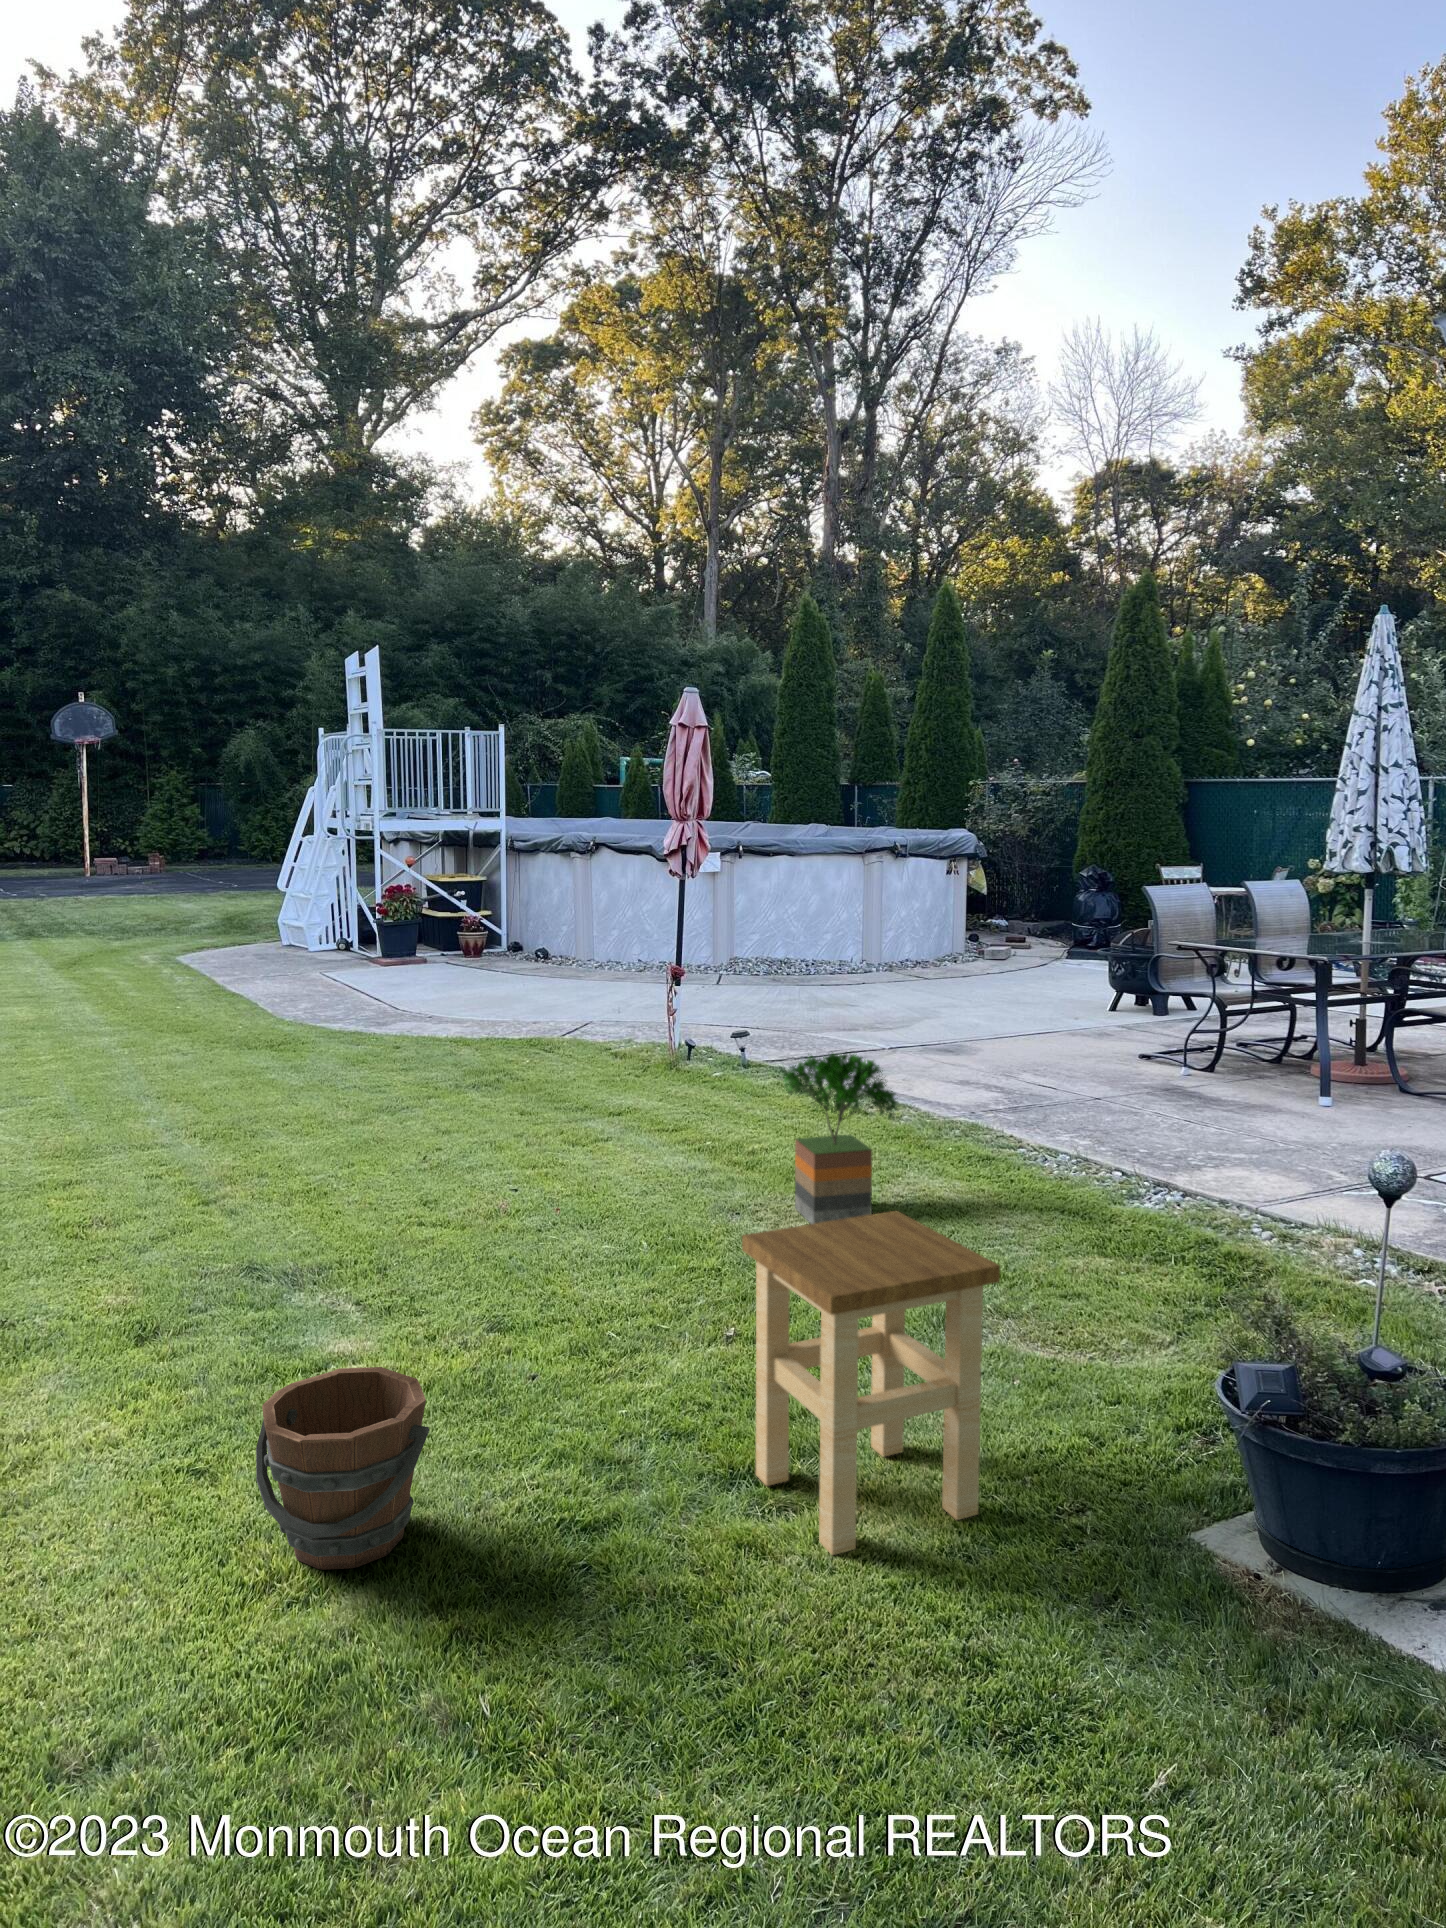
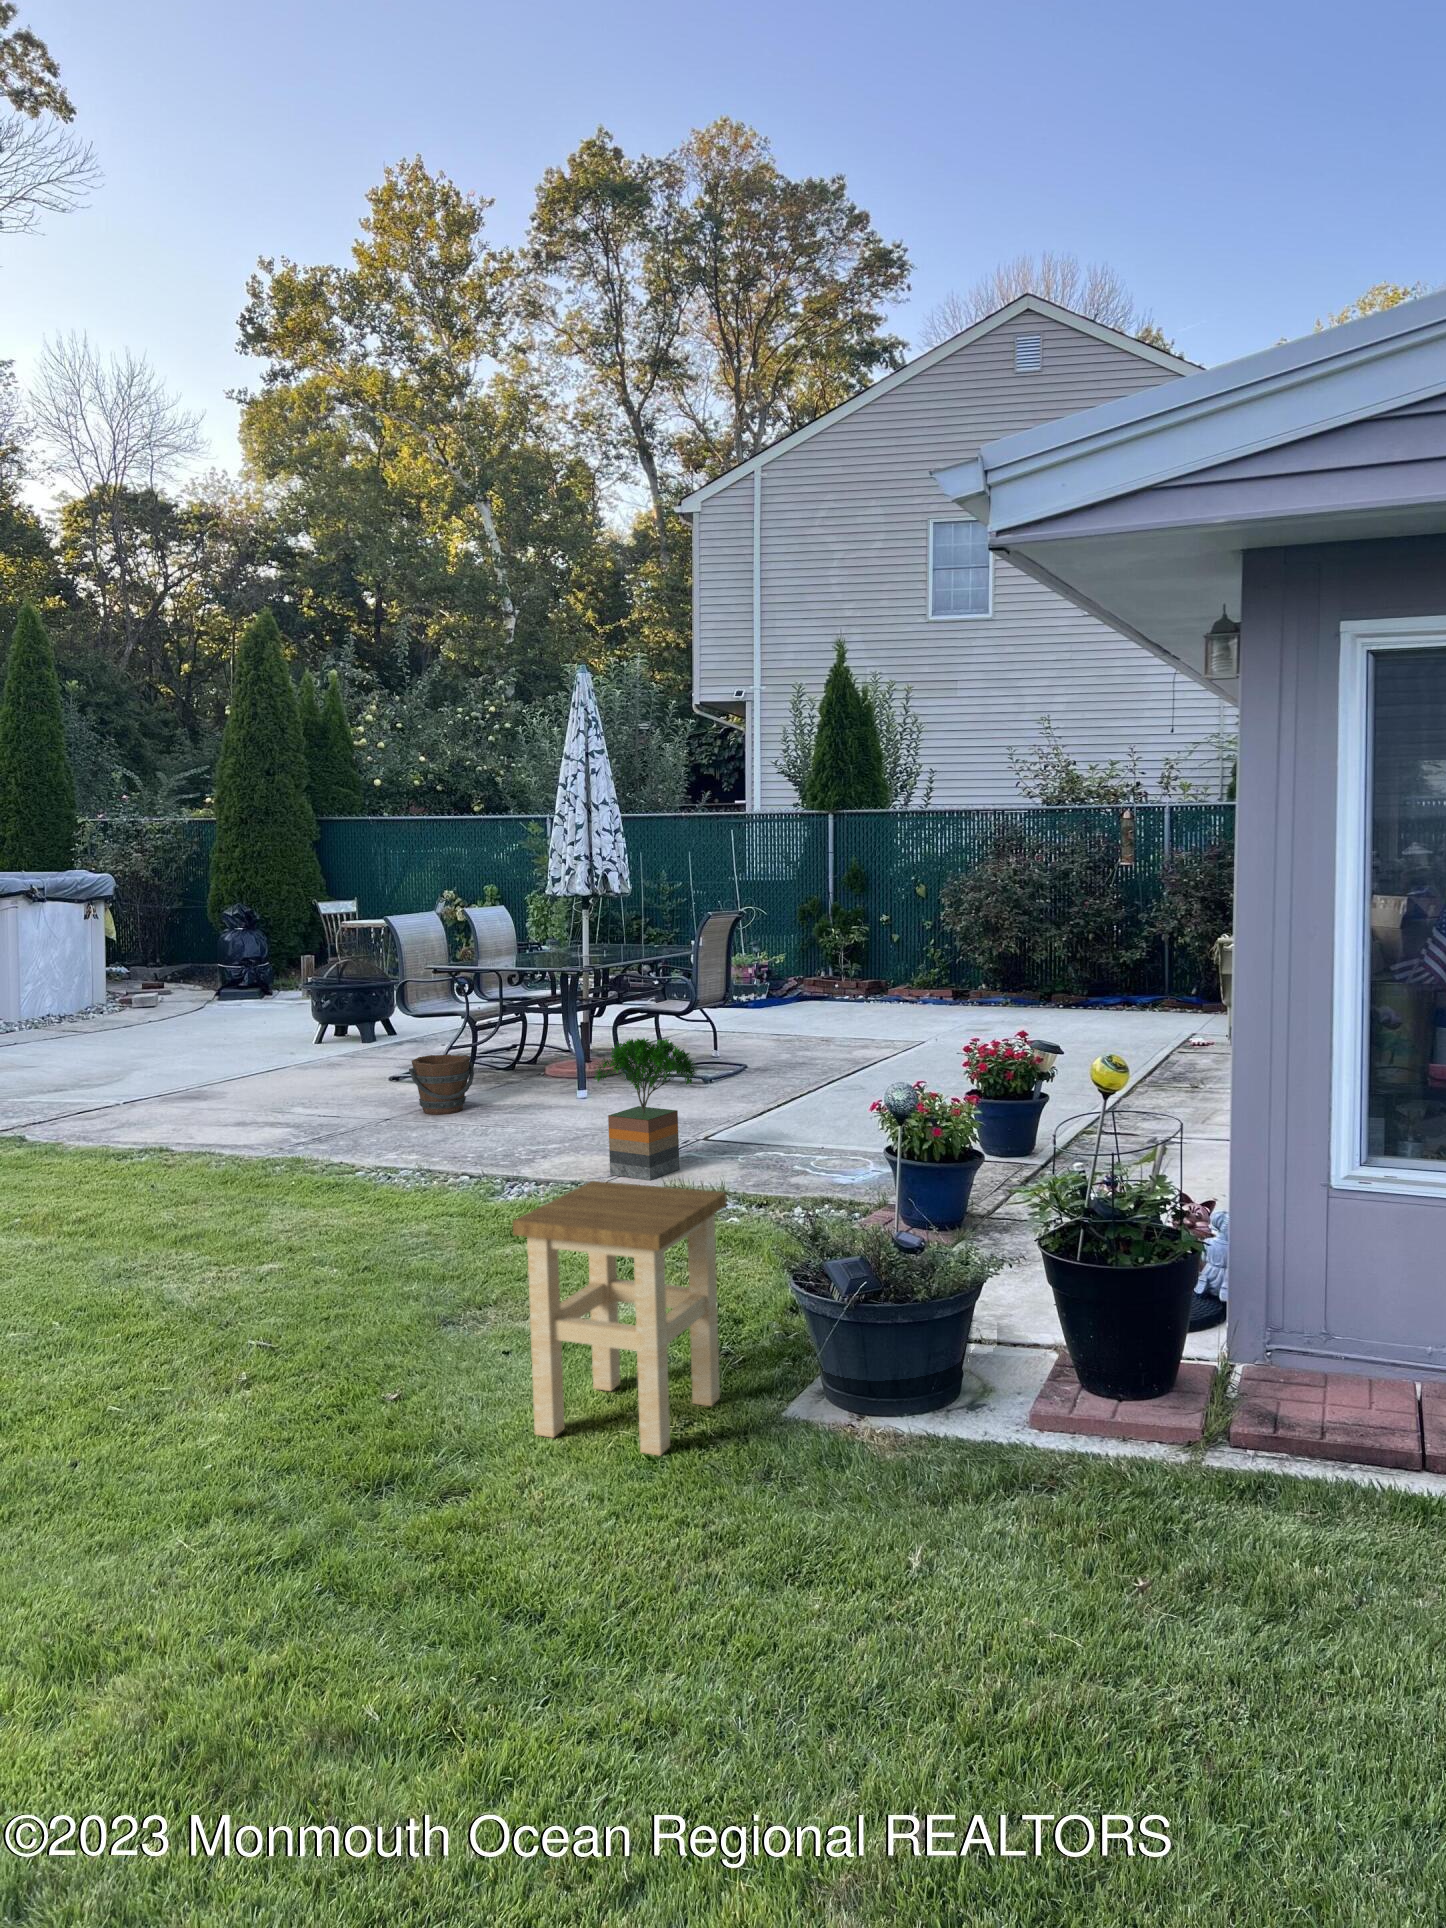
potted tree: present [783,1052,898,1224] -> present [594,1038,698,1180]
bucket: present [256,1367,429,1570] -> present [409,1054,474,1115]

